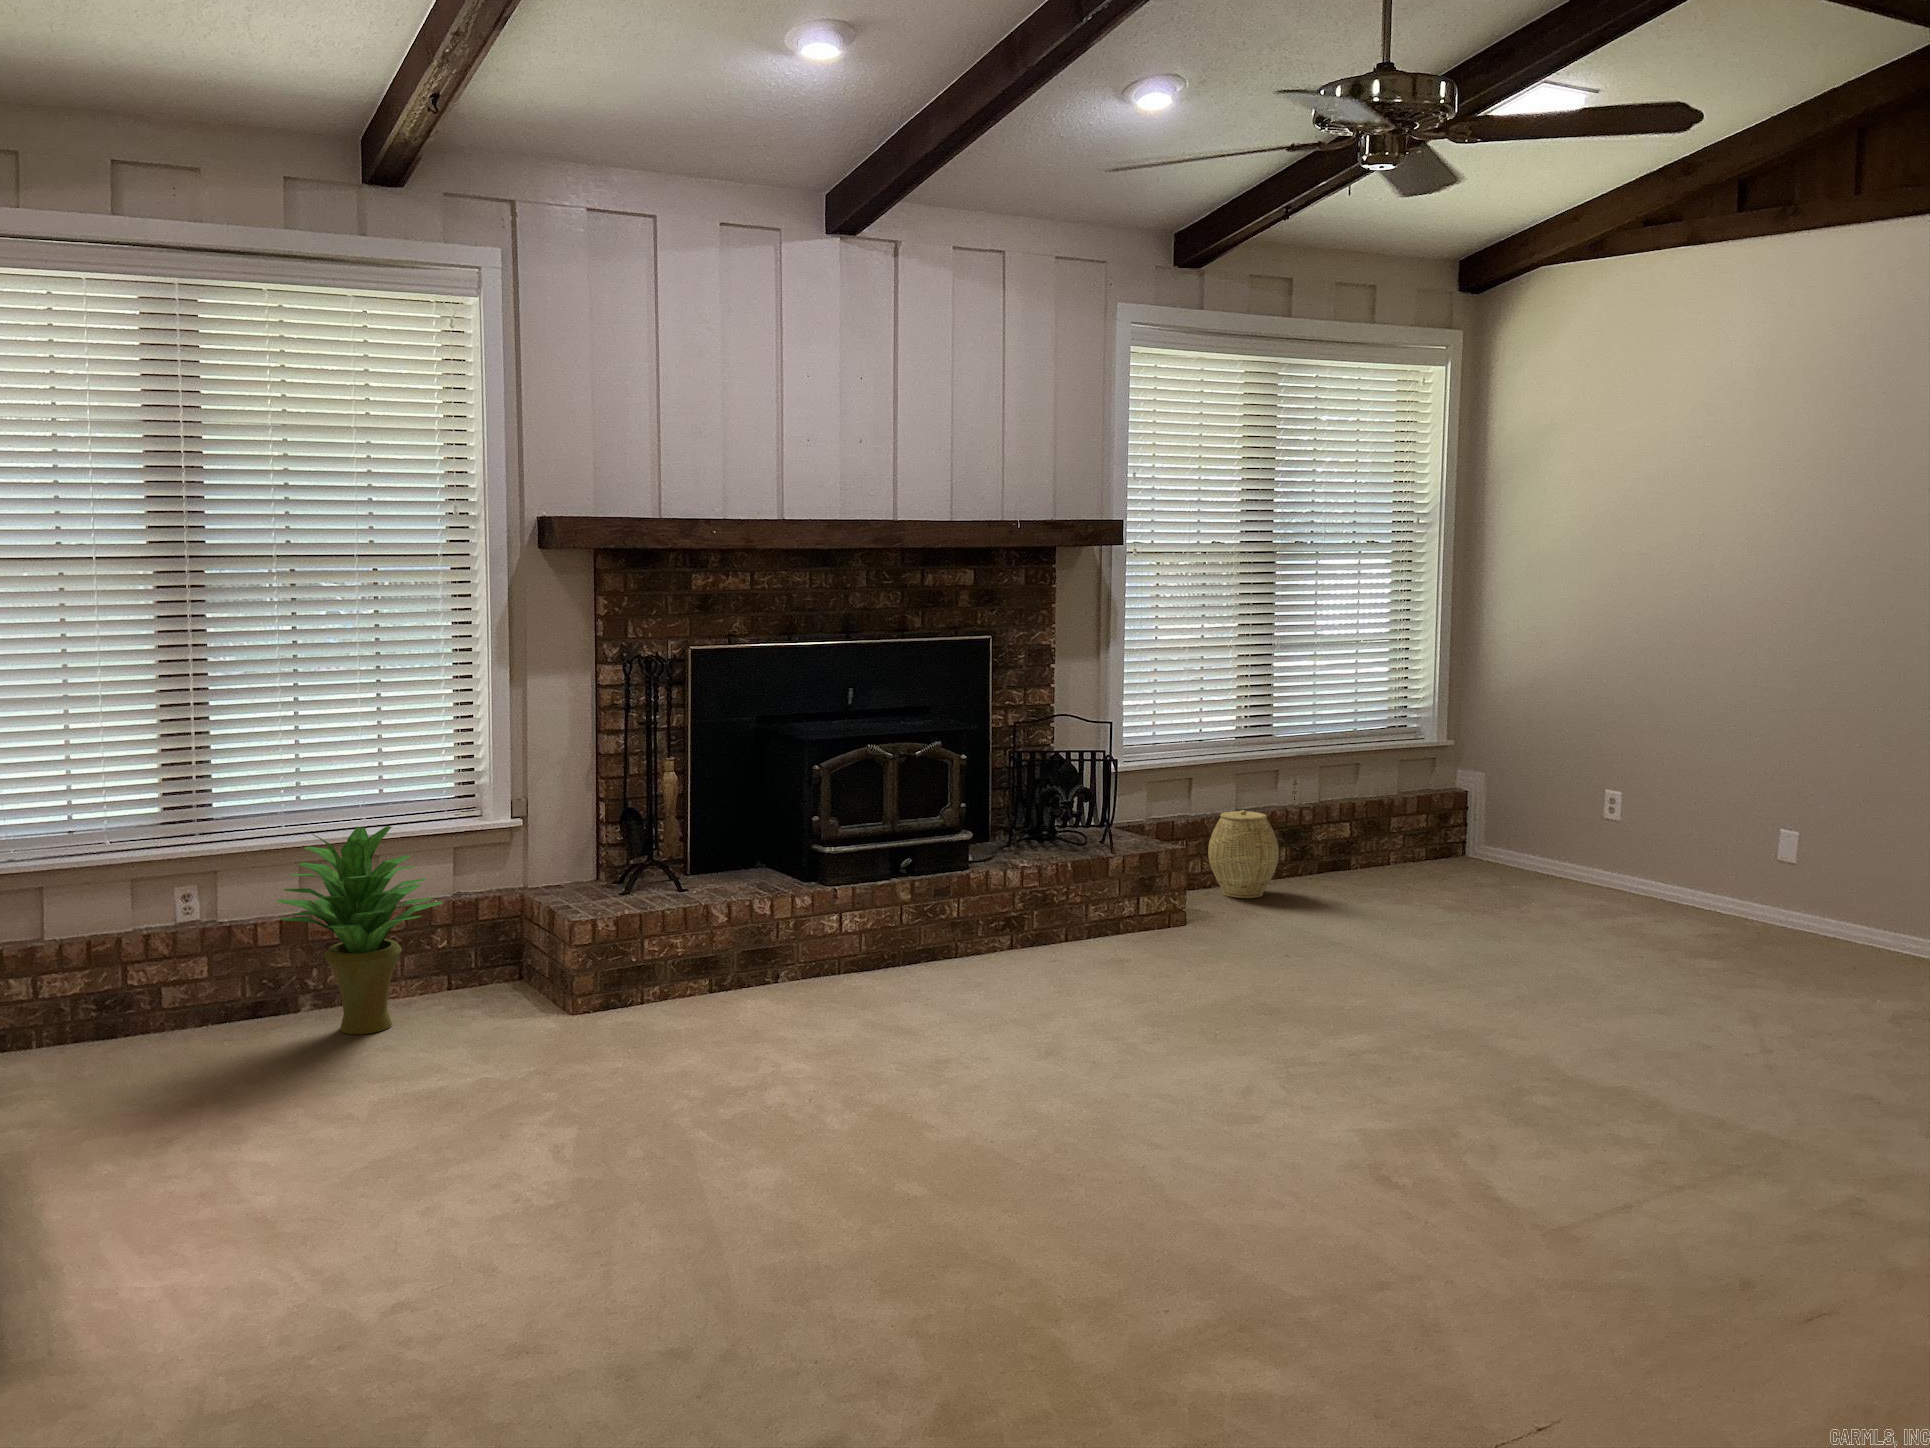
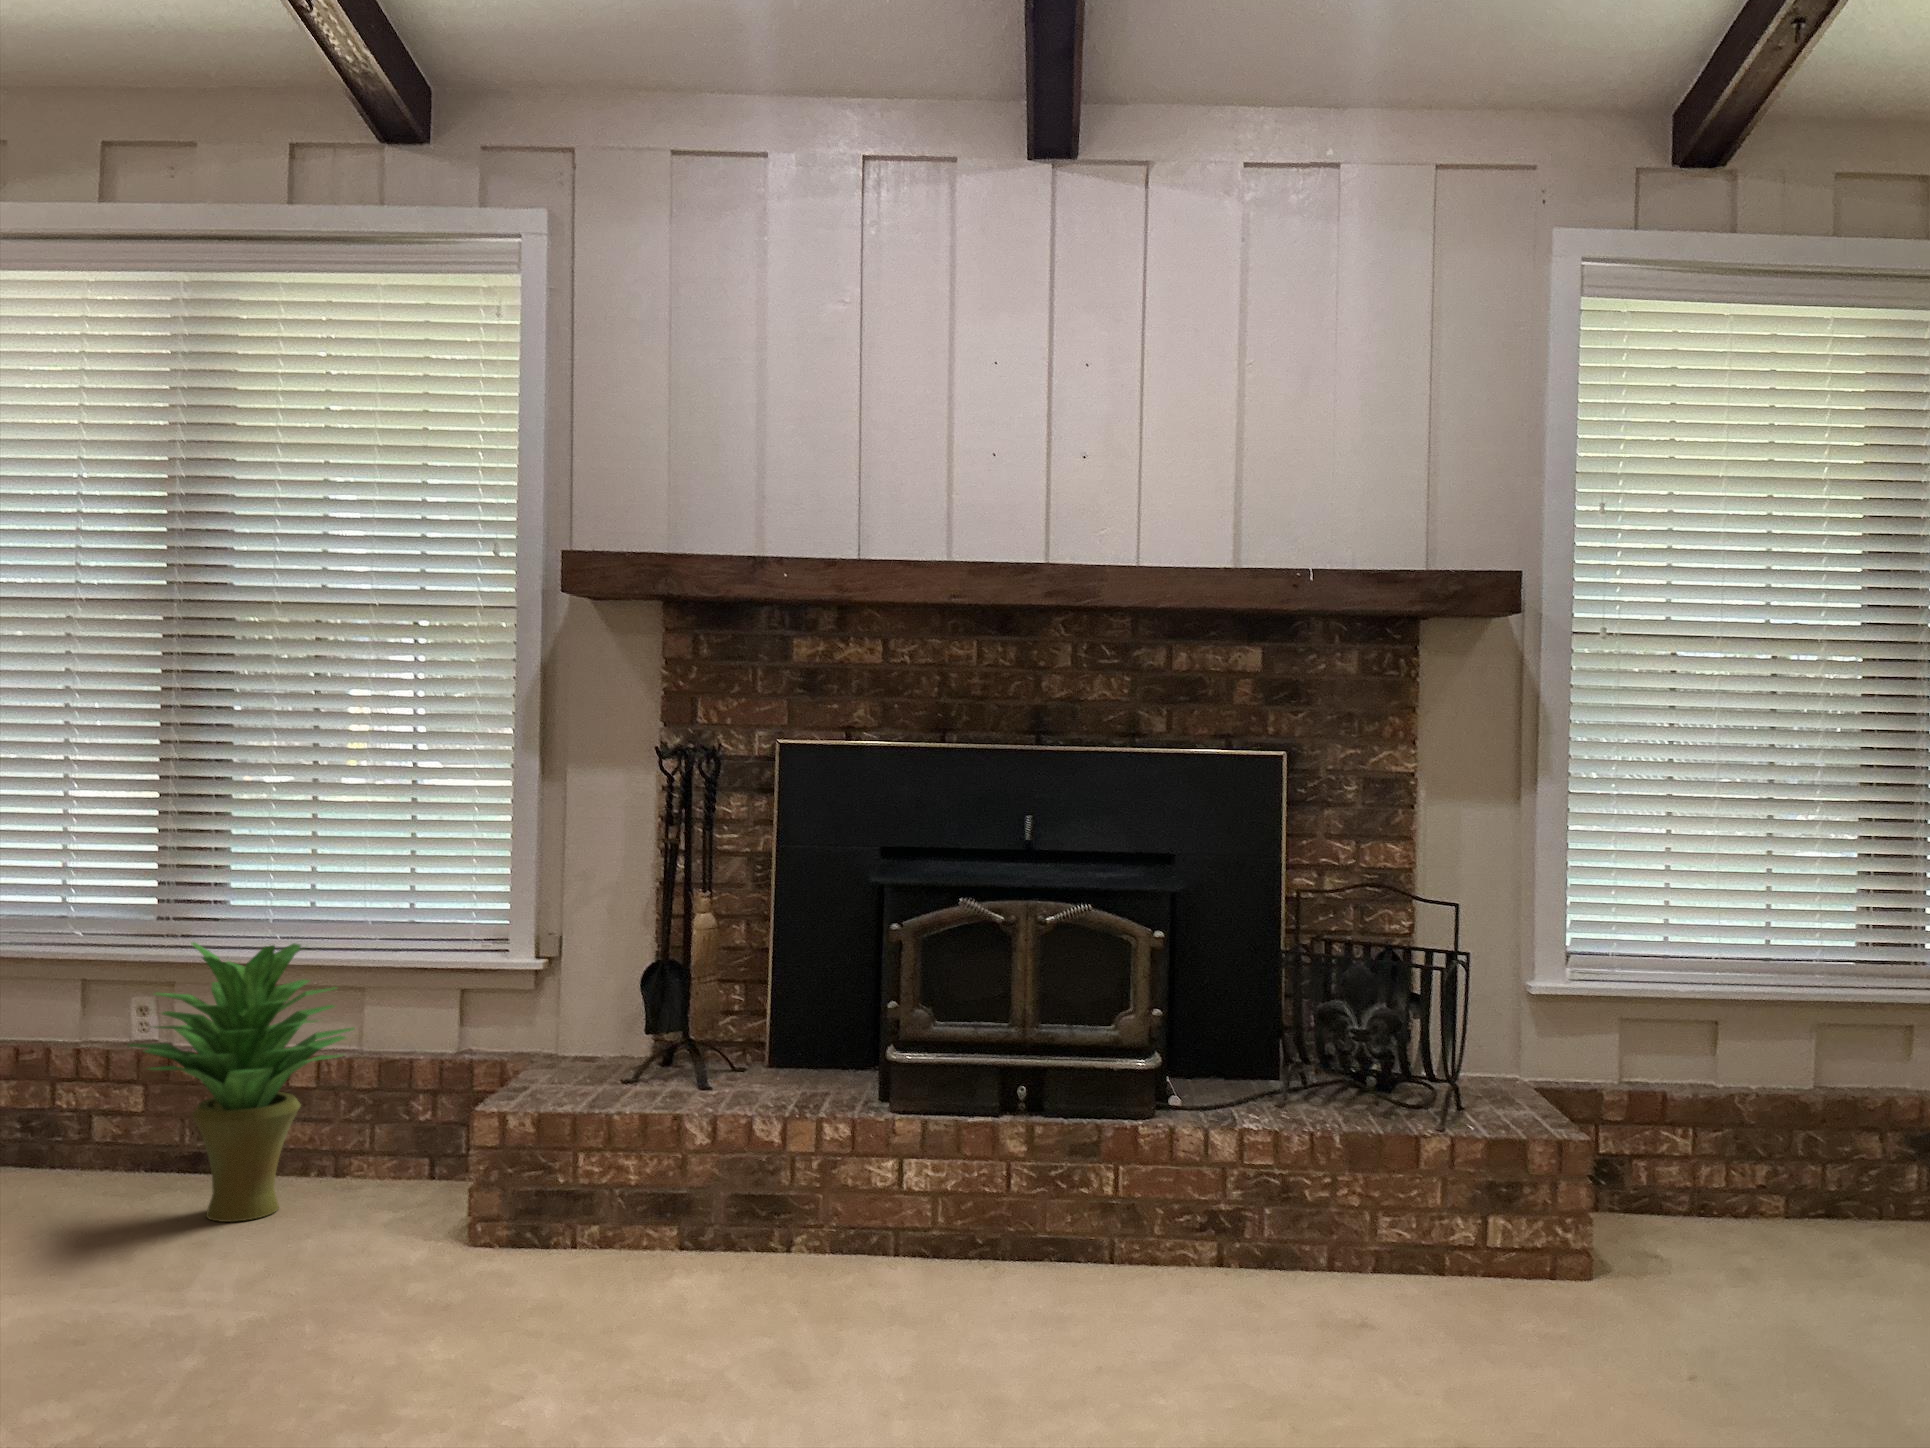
woven basket: present [1208,810,1279,898] -> none [1719,1085,1859,1253]

